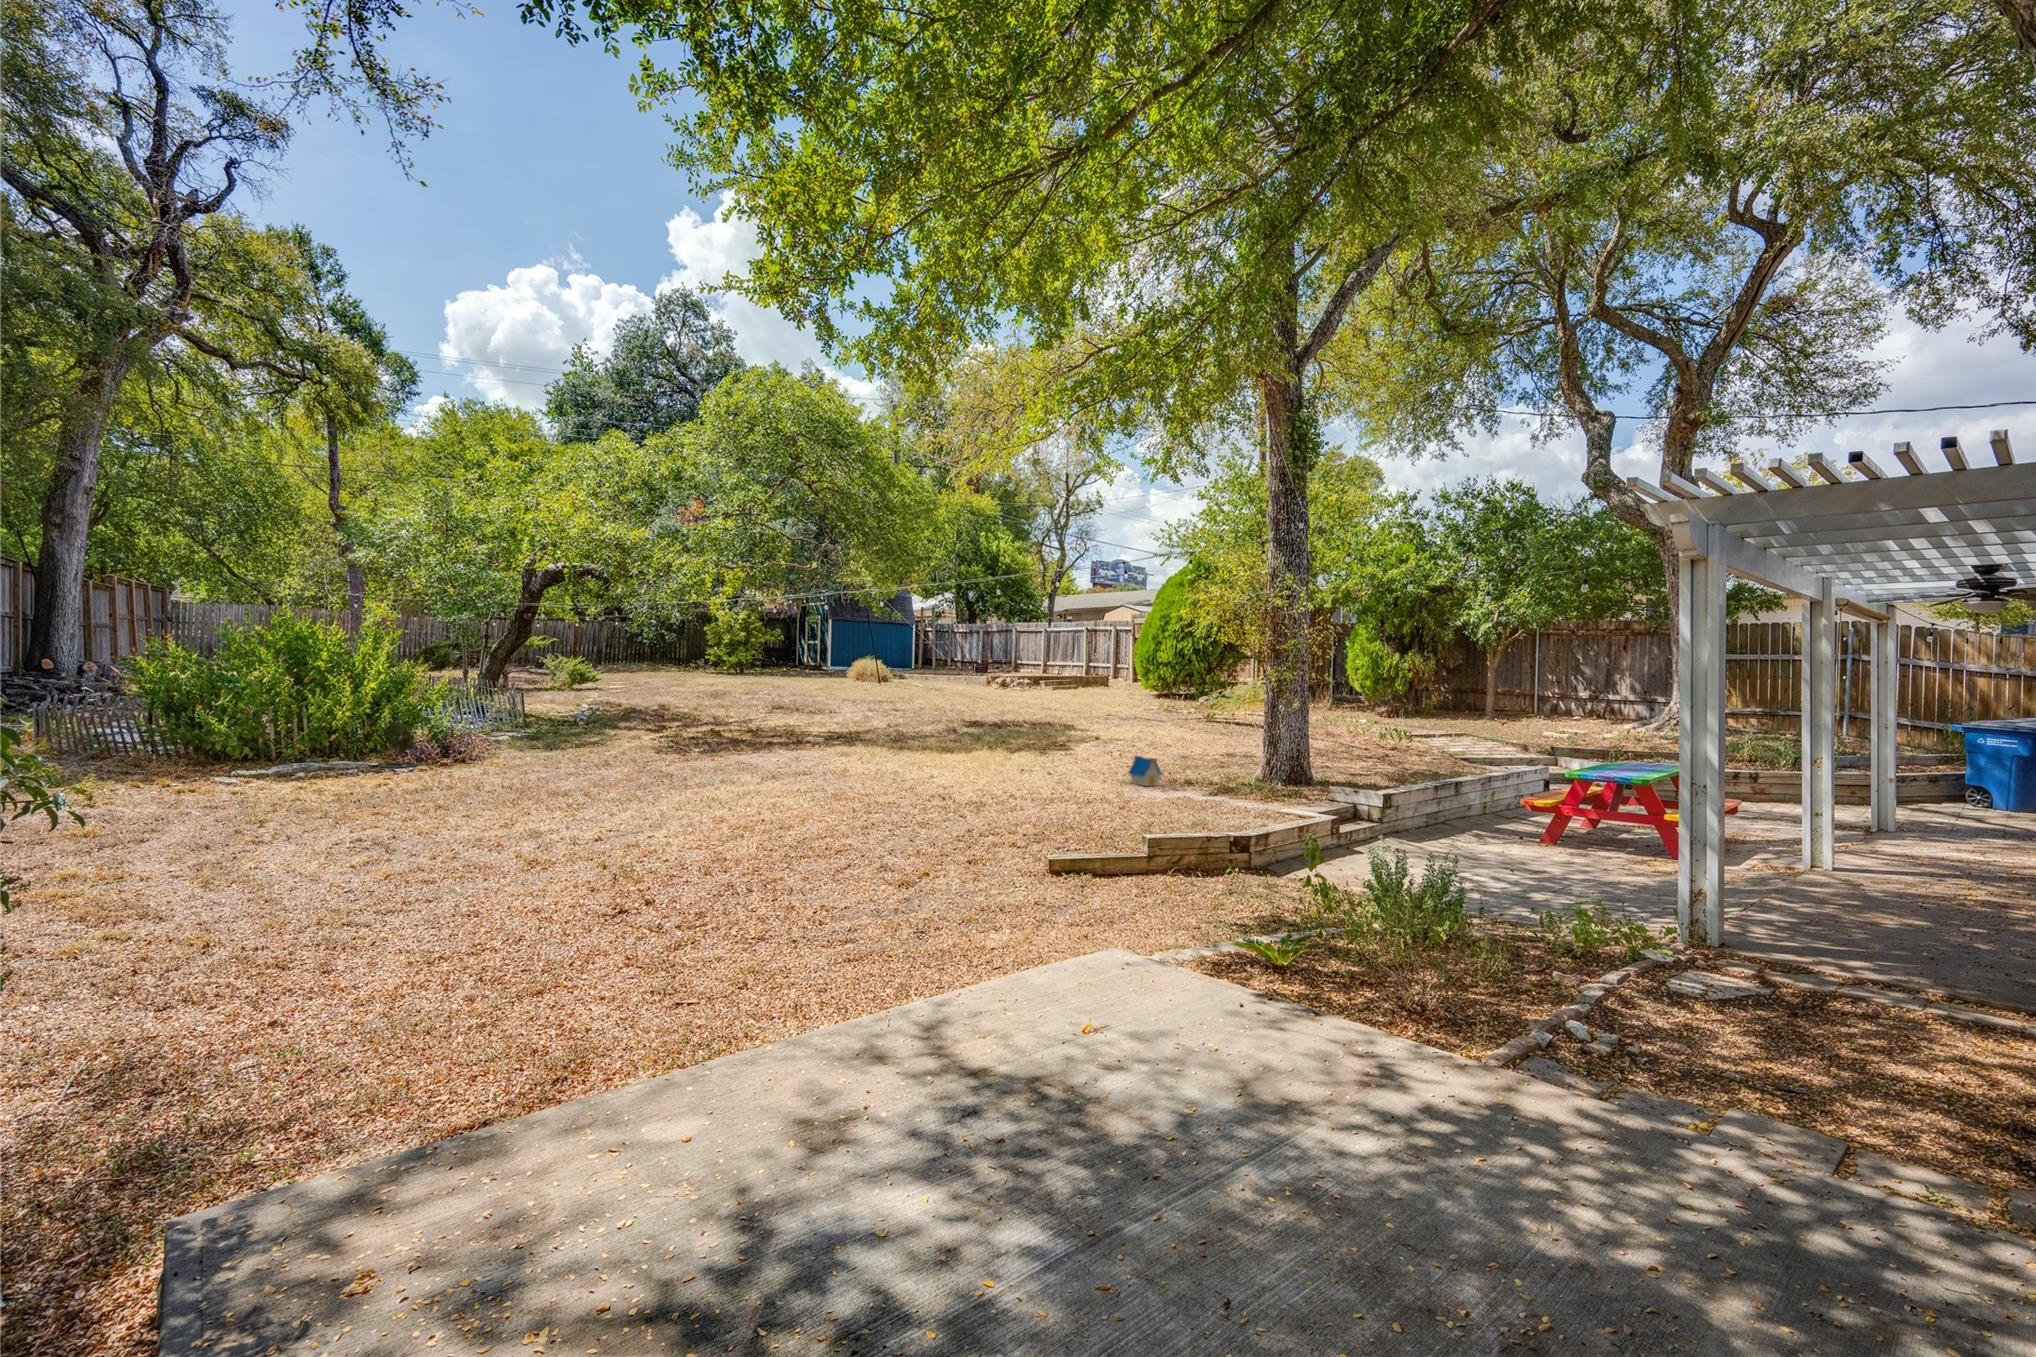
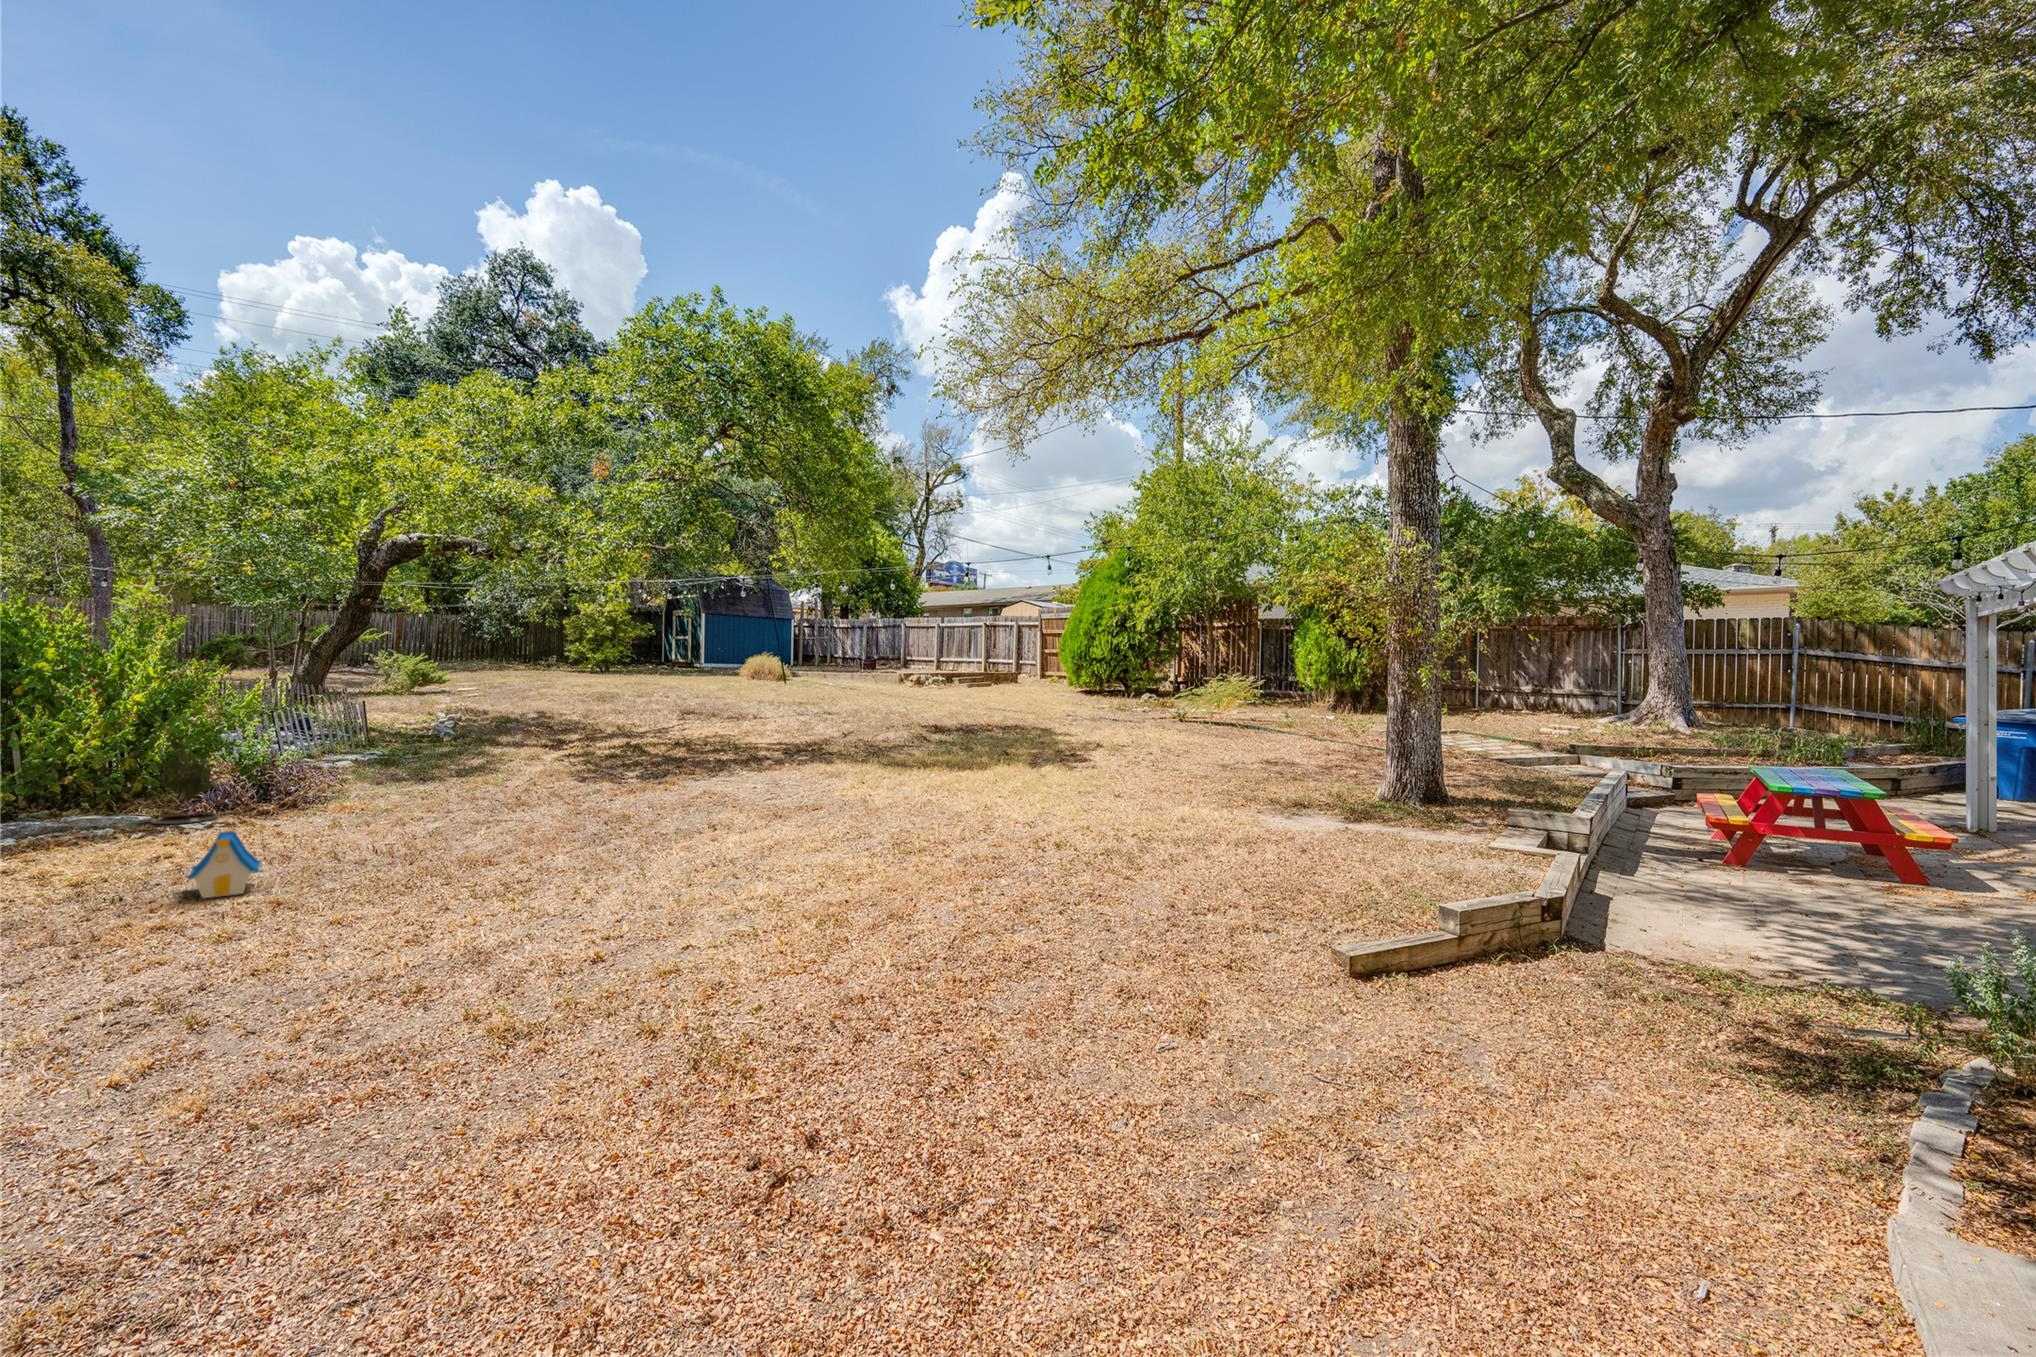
toy house: present [1128,756,1162,786] -> present [186,829,261,898]

